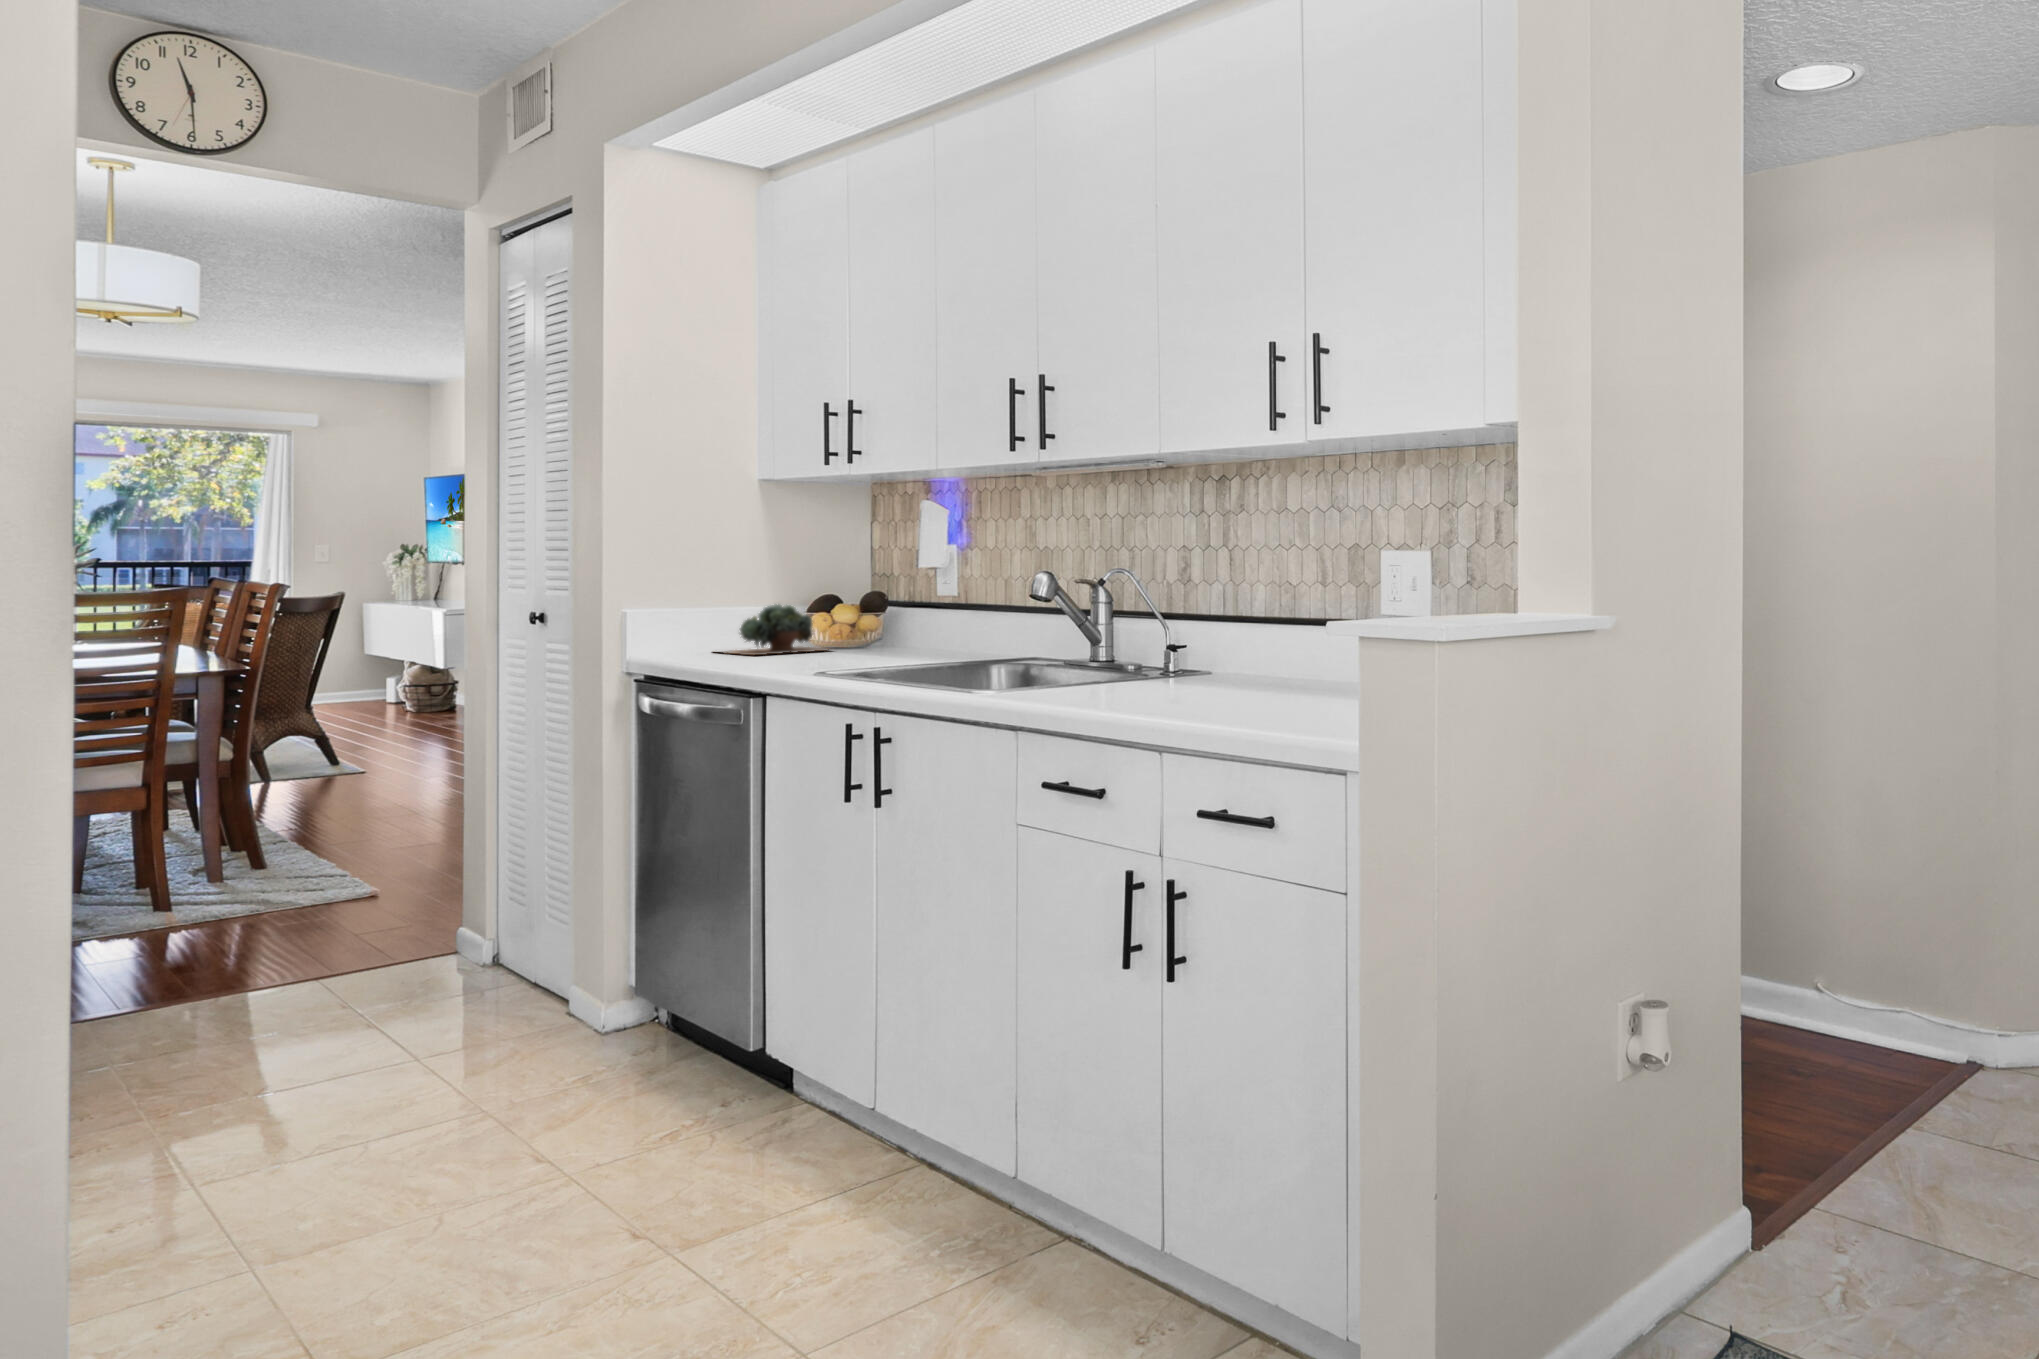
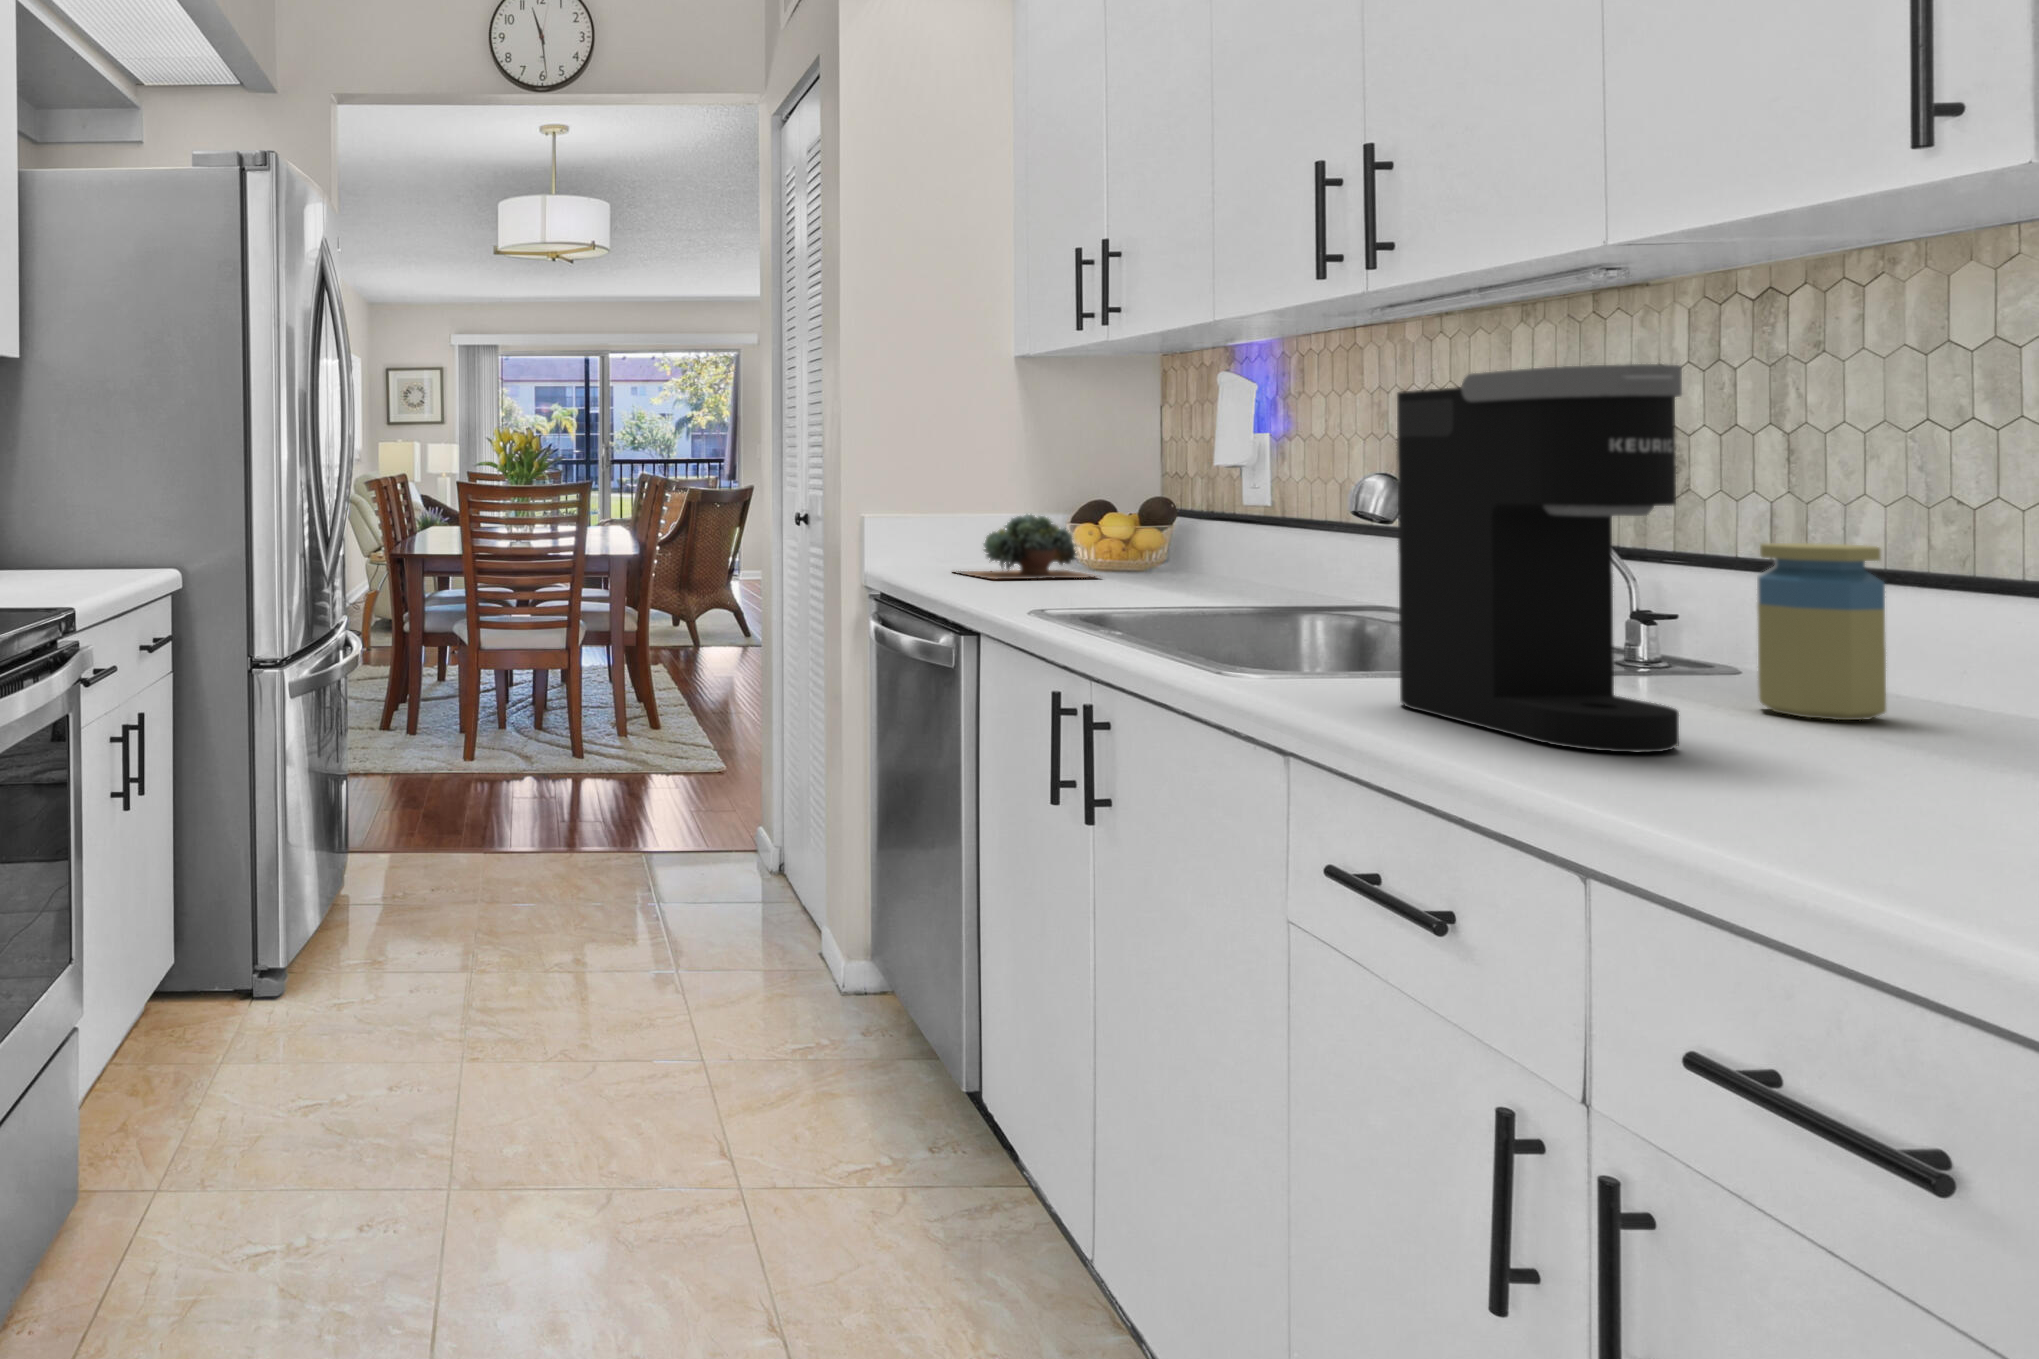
coffee maker: none [1074,520,1200,706] -> present [1397,364,1682,752]
jar: none [1225,605,1272,688] -> present [1757,543,1886,720]

